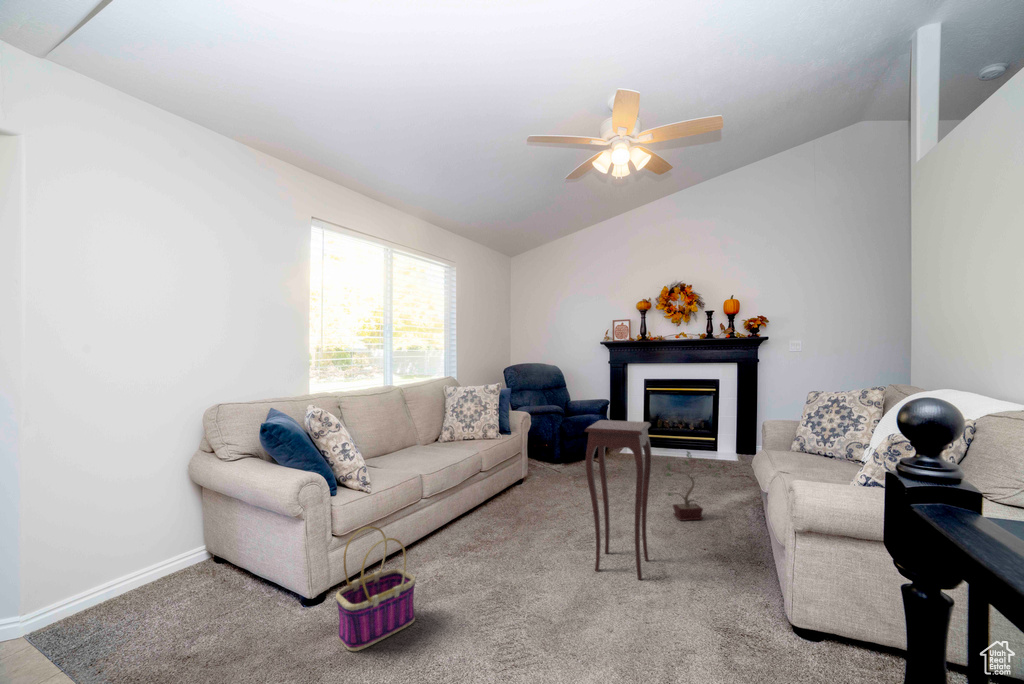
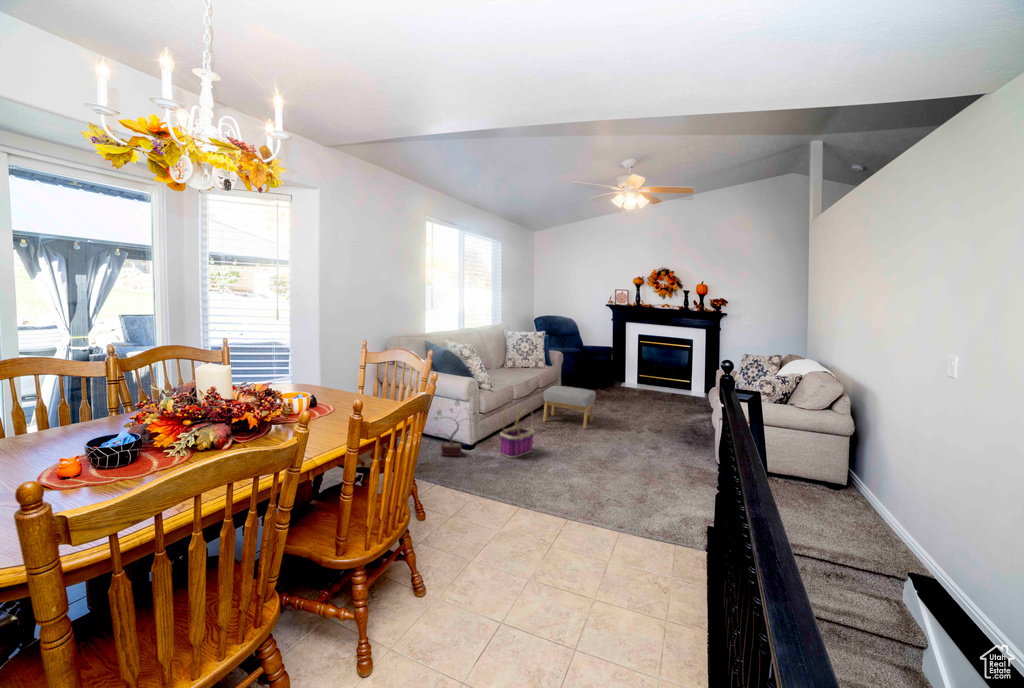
side table: present [585,420,652,580] -> none [614,360,652,444]
potted plant: present [666,452,726,521] -> present [434,401,475,456]
footstool: none [478,468,568,546] -> present [543,385,596,429]

